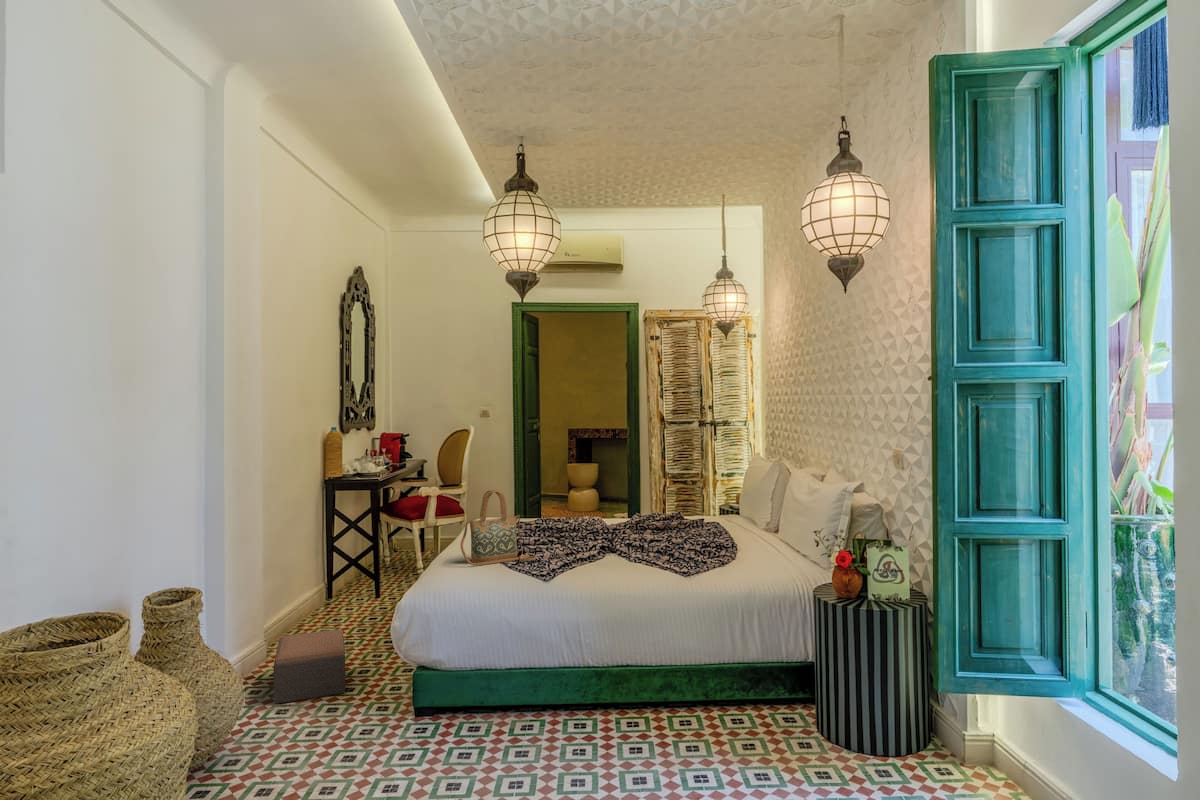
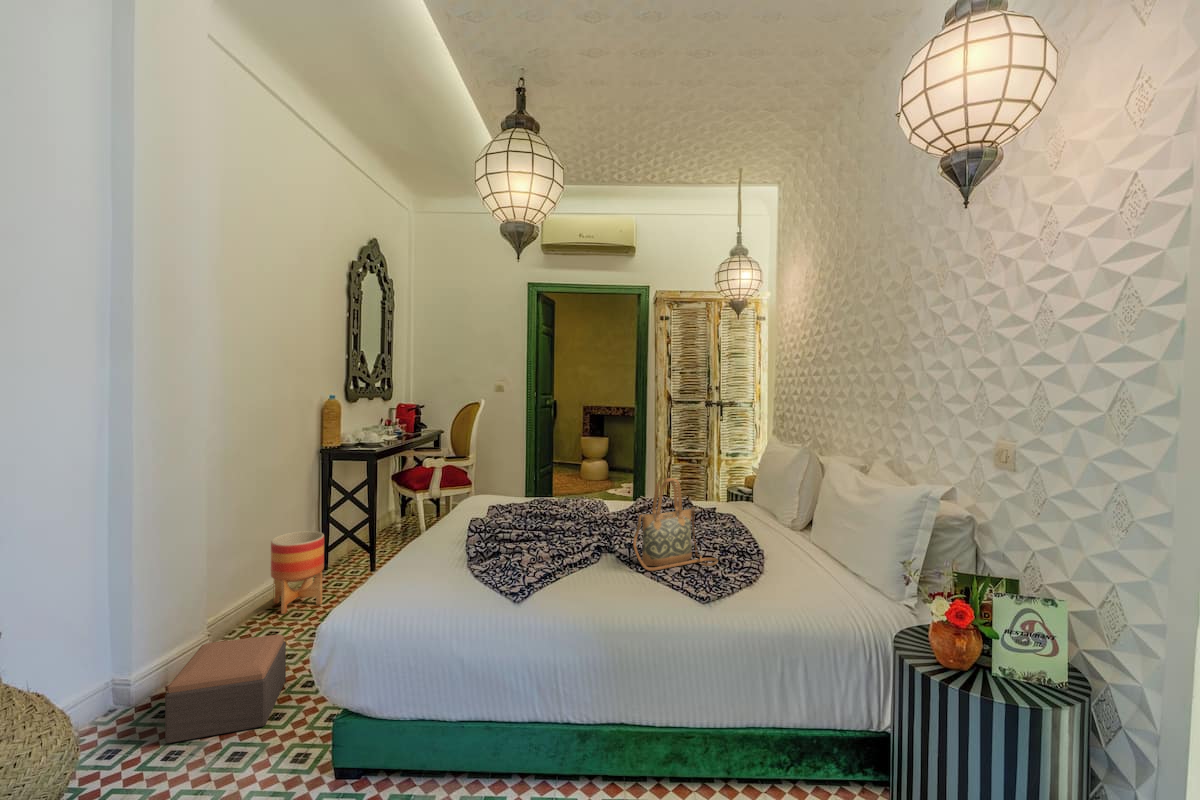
handbag: present [461,490,536,566] -> present [633,478,718,571]
planter: none [298,556,344,630] -> present [271,531,324,614]

